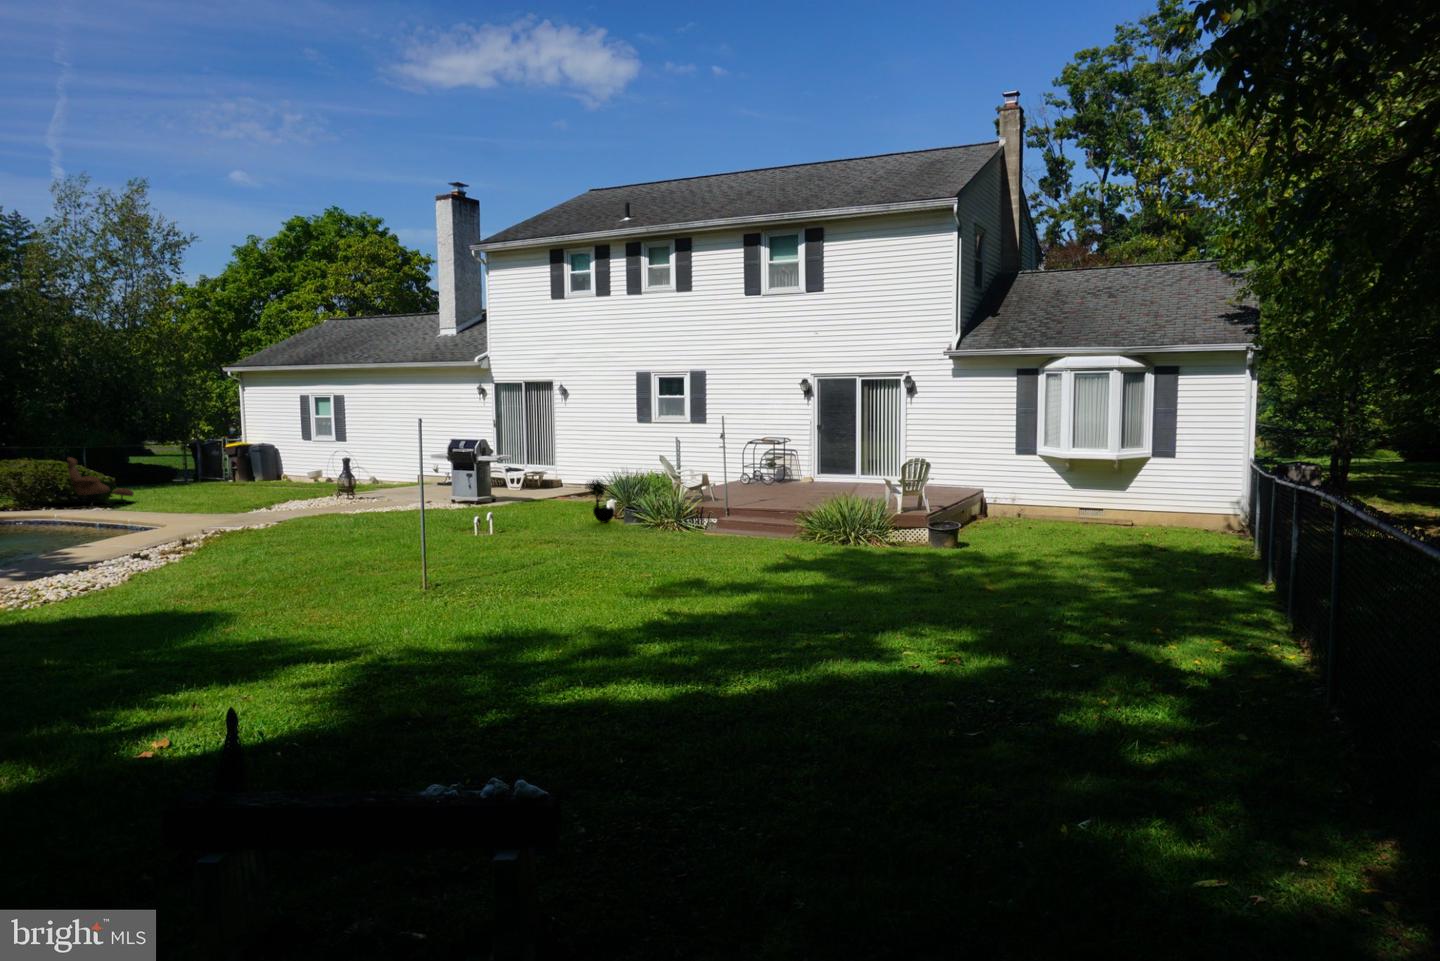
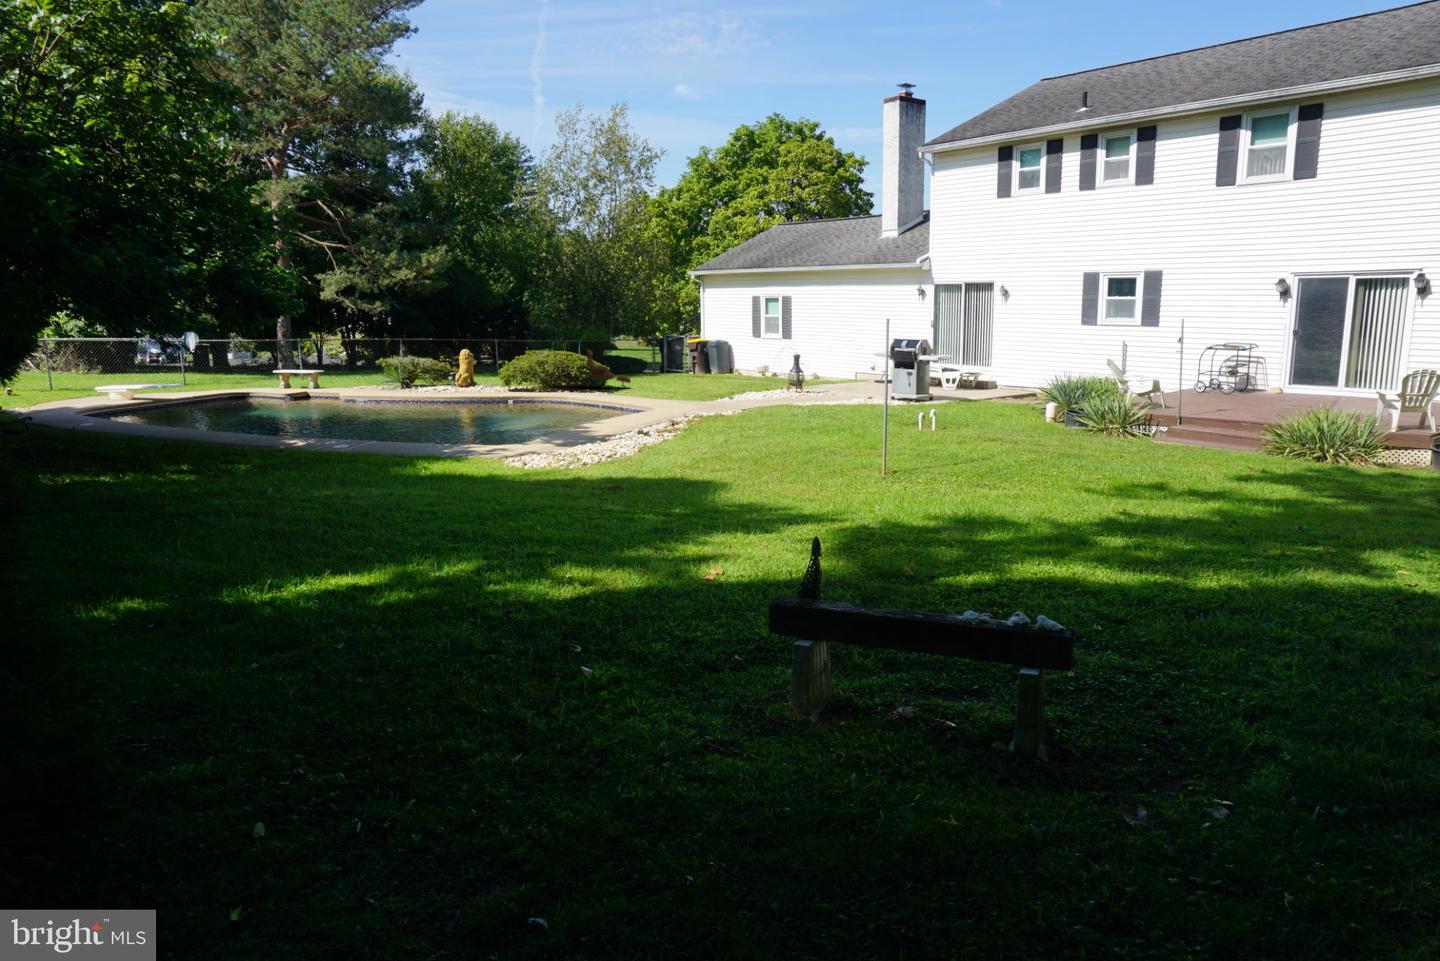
potted tree: present [585,480,615,522] -> none [1023,377,1054,425]

